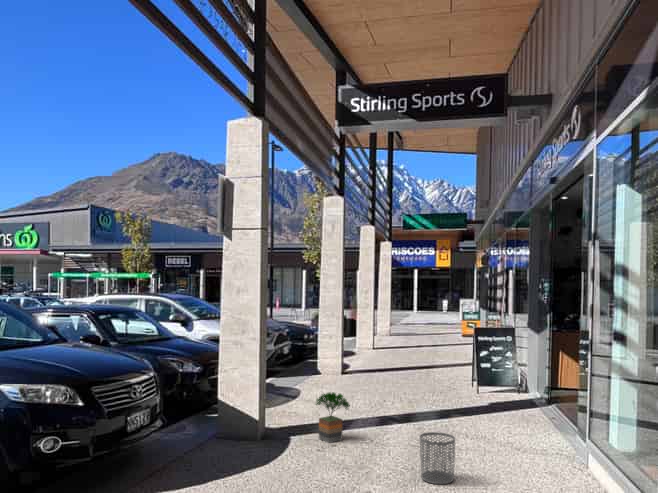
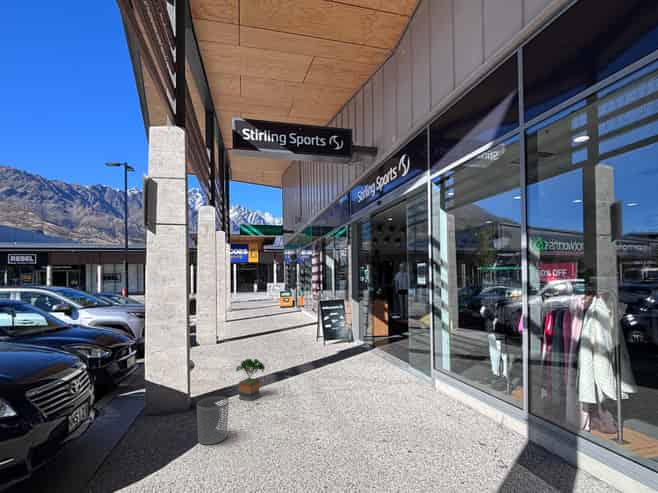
waste bin: present [420,432,455,484] -> present [197,397,229,444]

